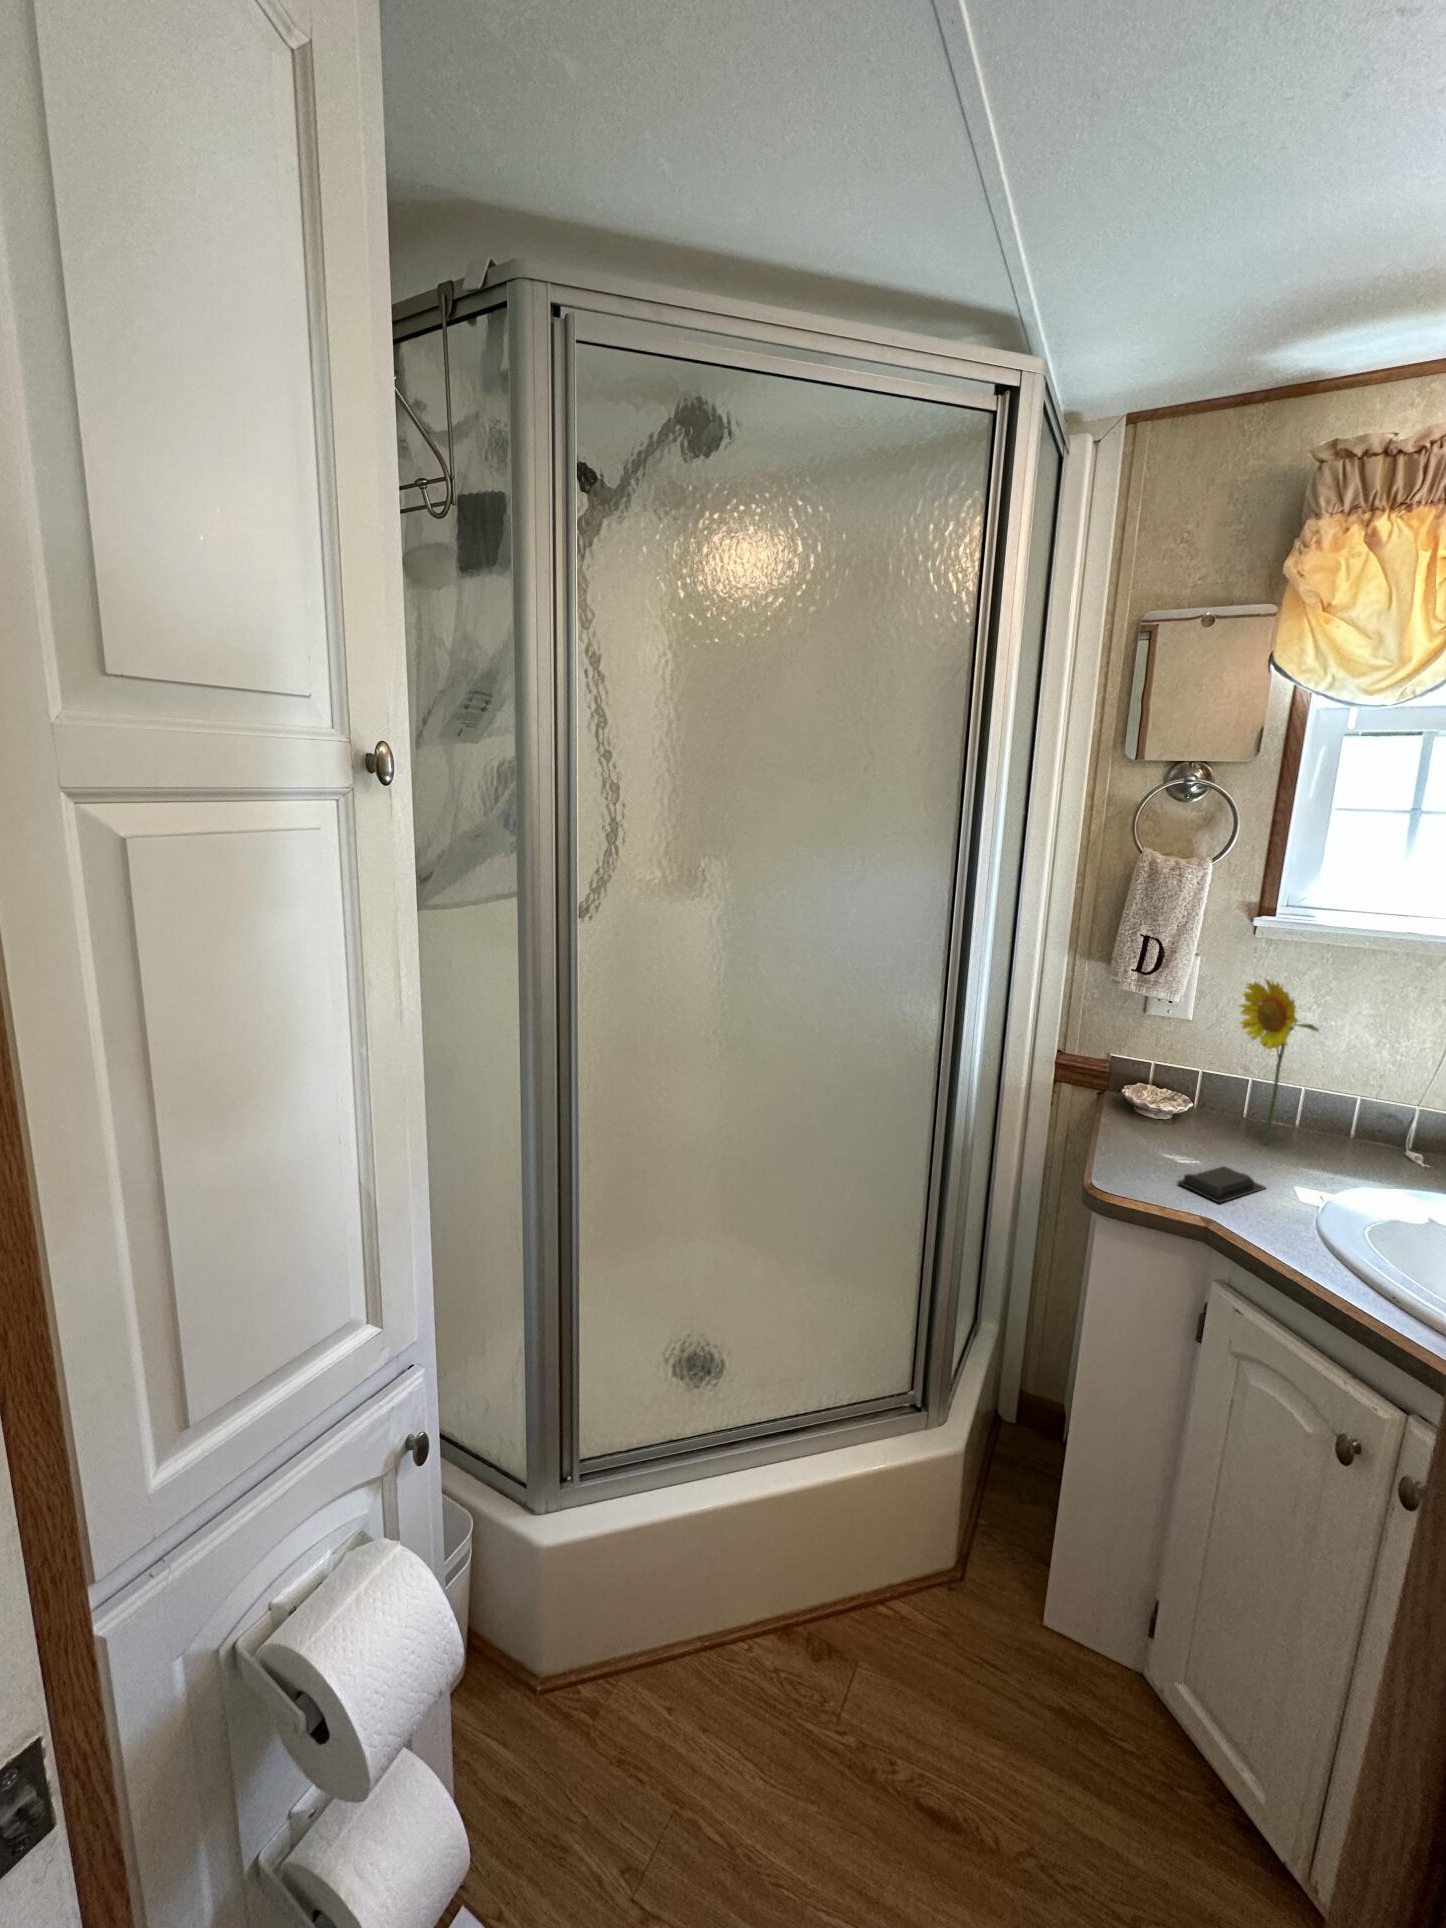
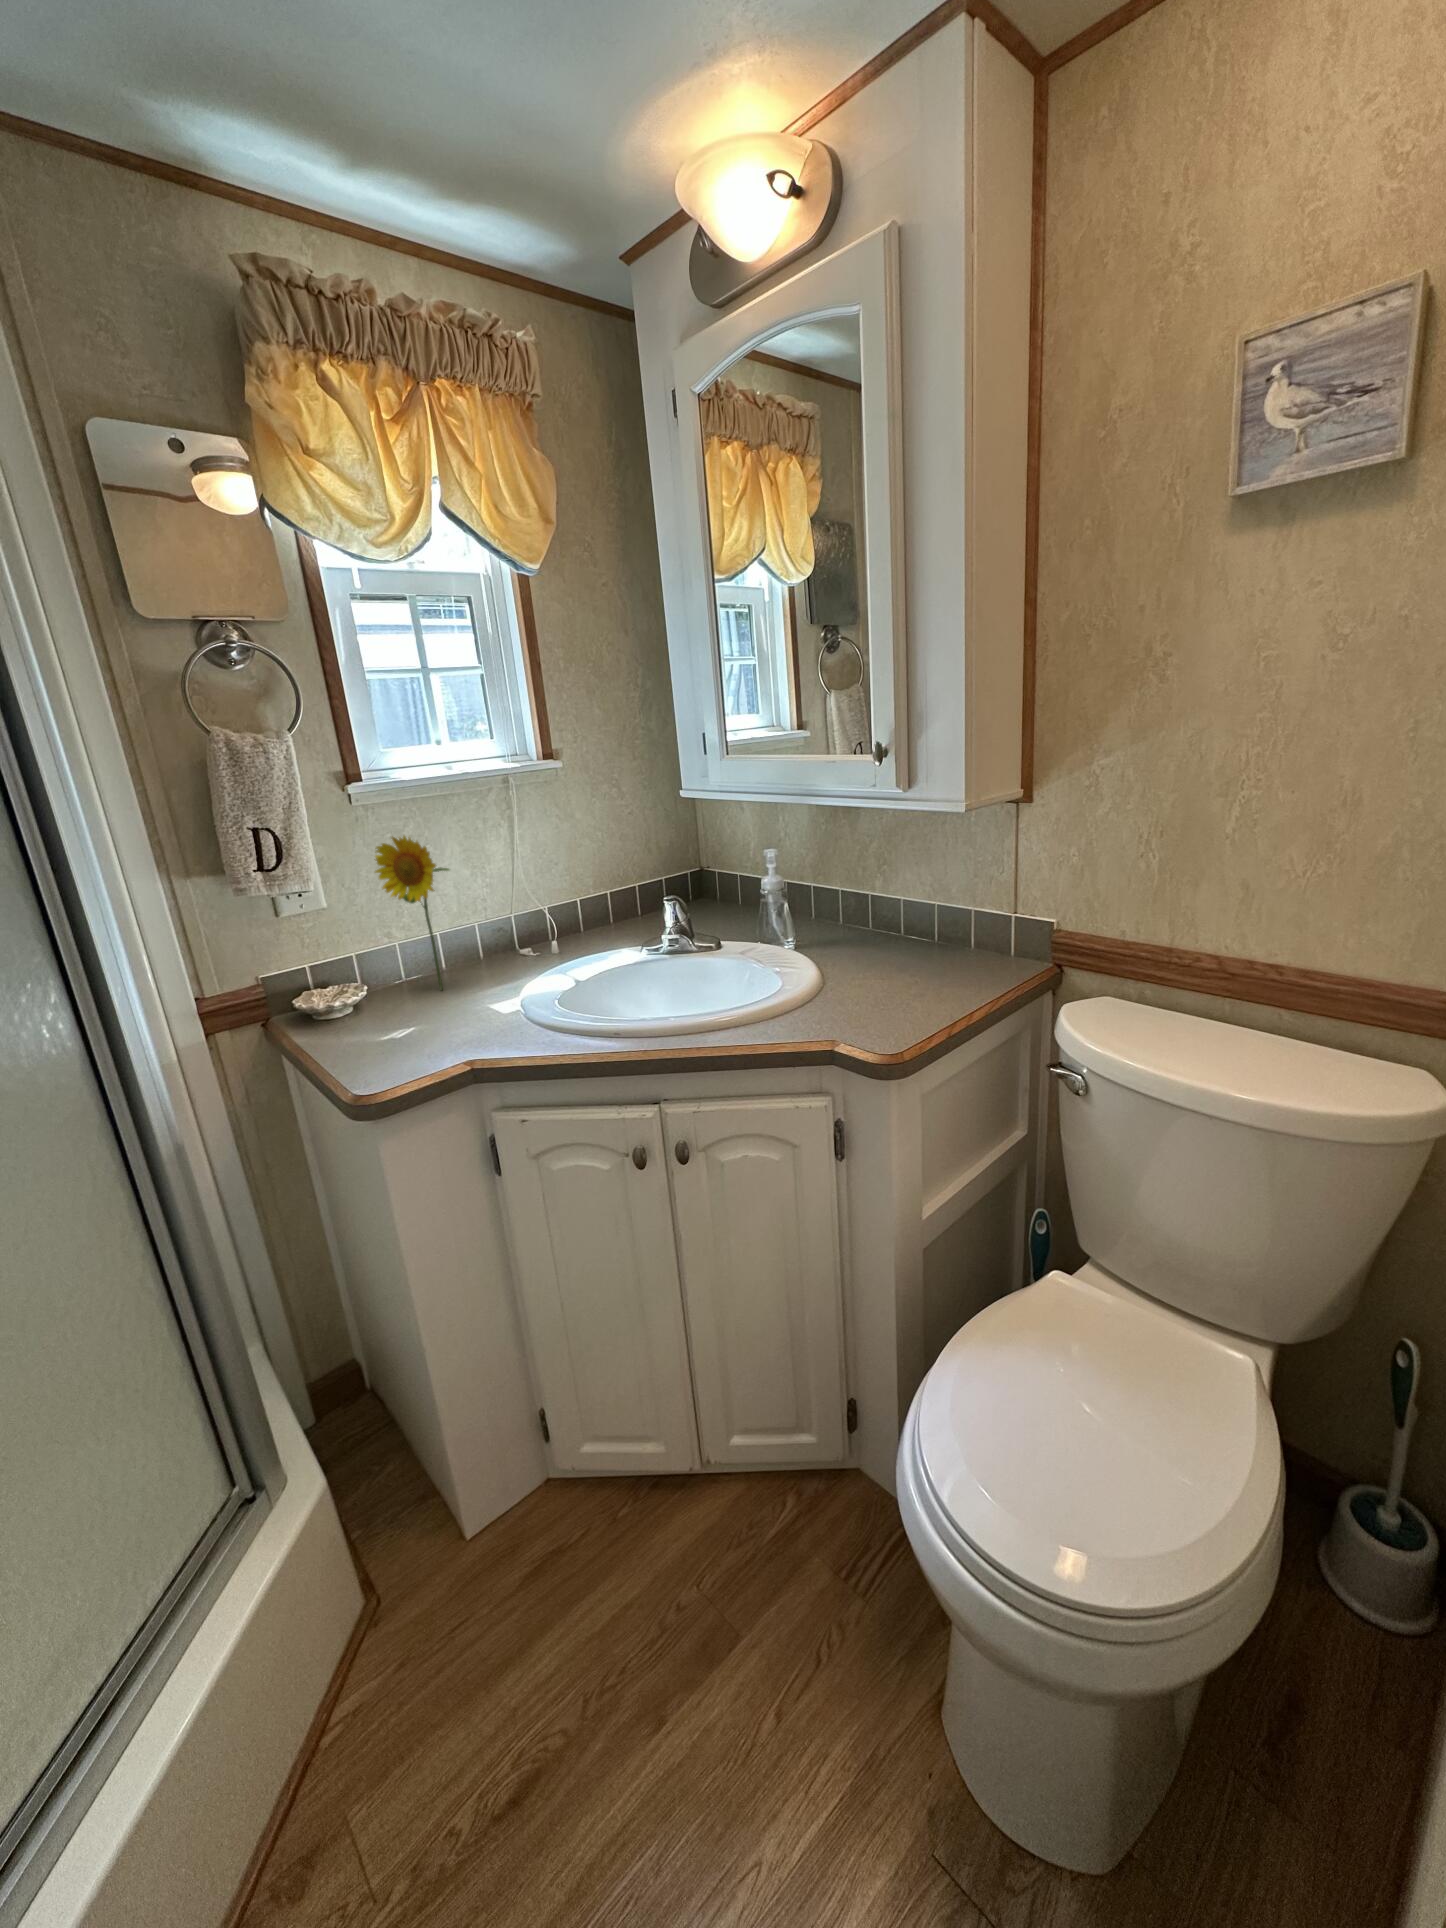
soap bar: present [1177,1166,1266,1203] -> none [419,1014,478,1051]

